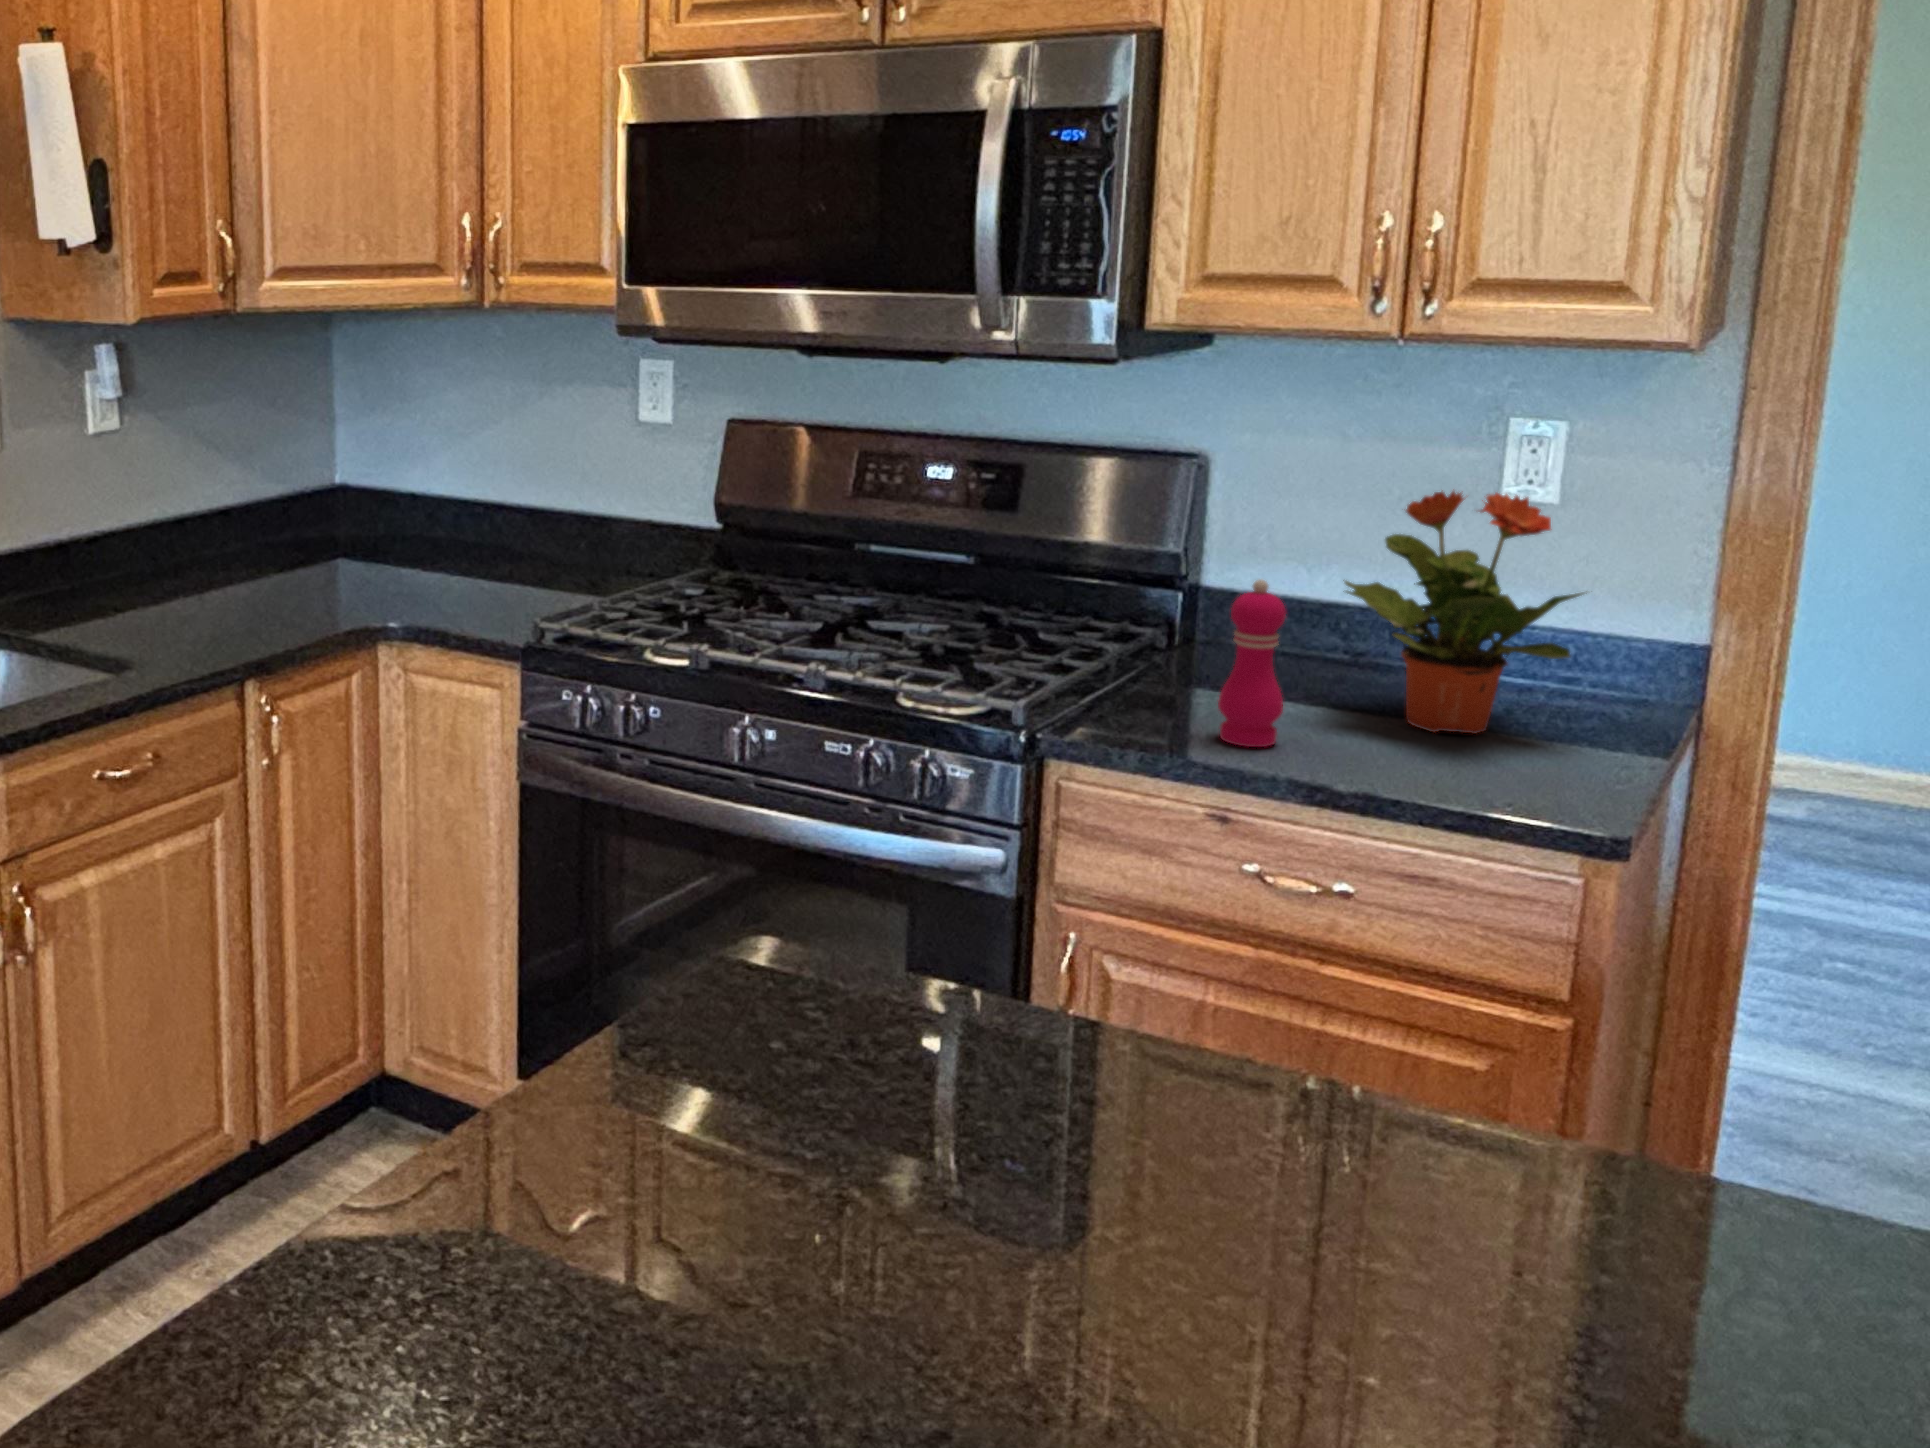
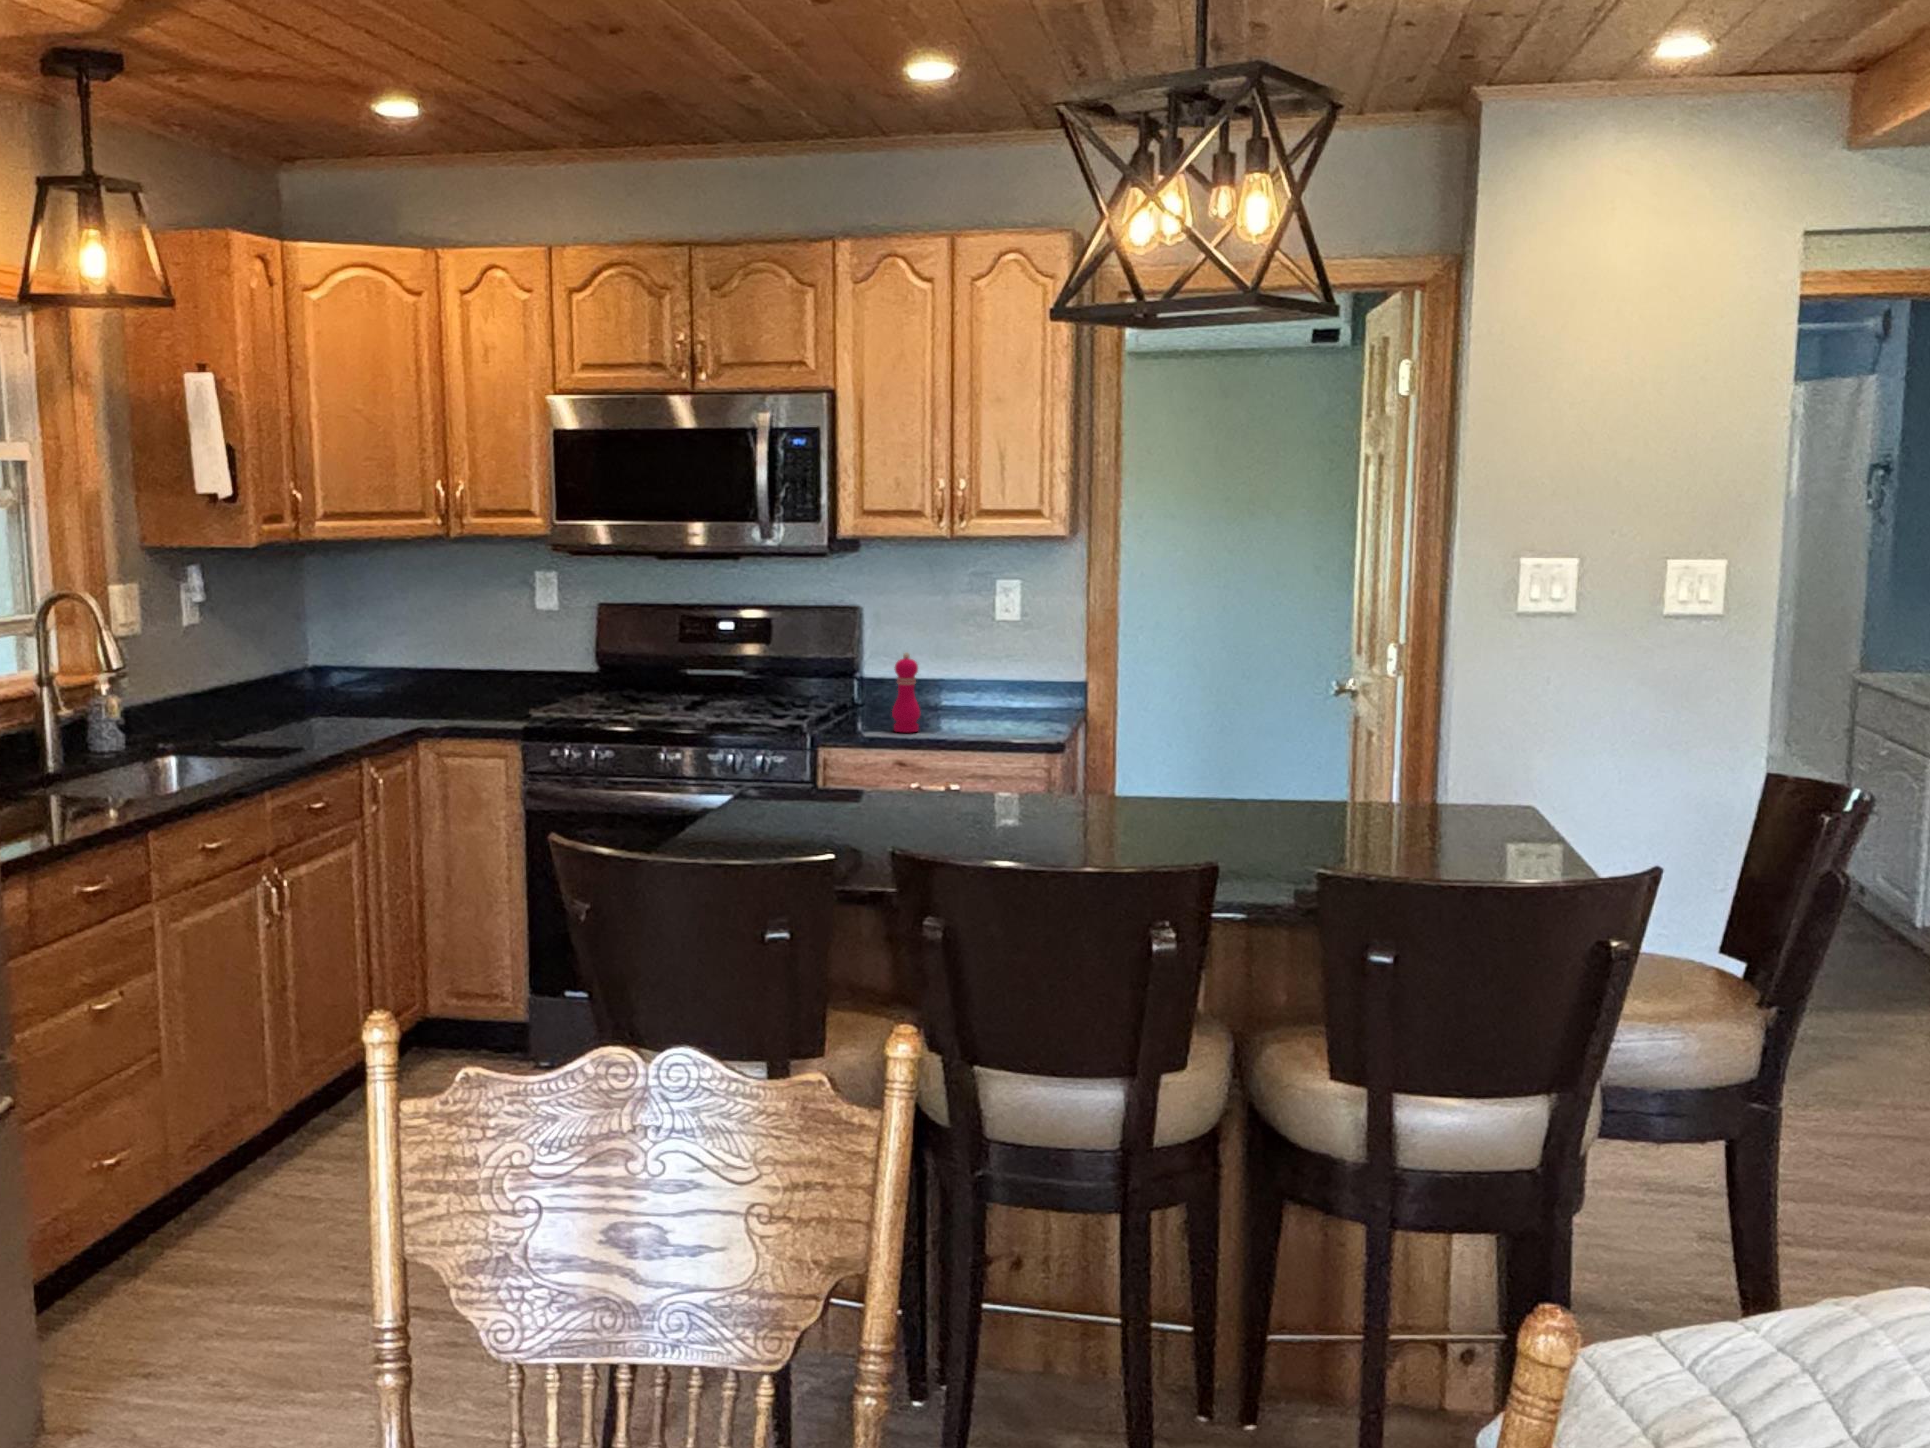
potted plant: present [1343,491,1584,734] -> none [937,609,1040,724]

